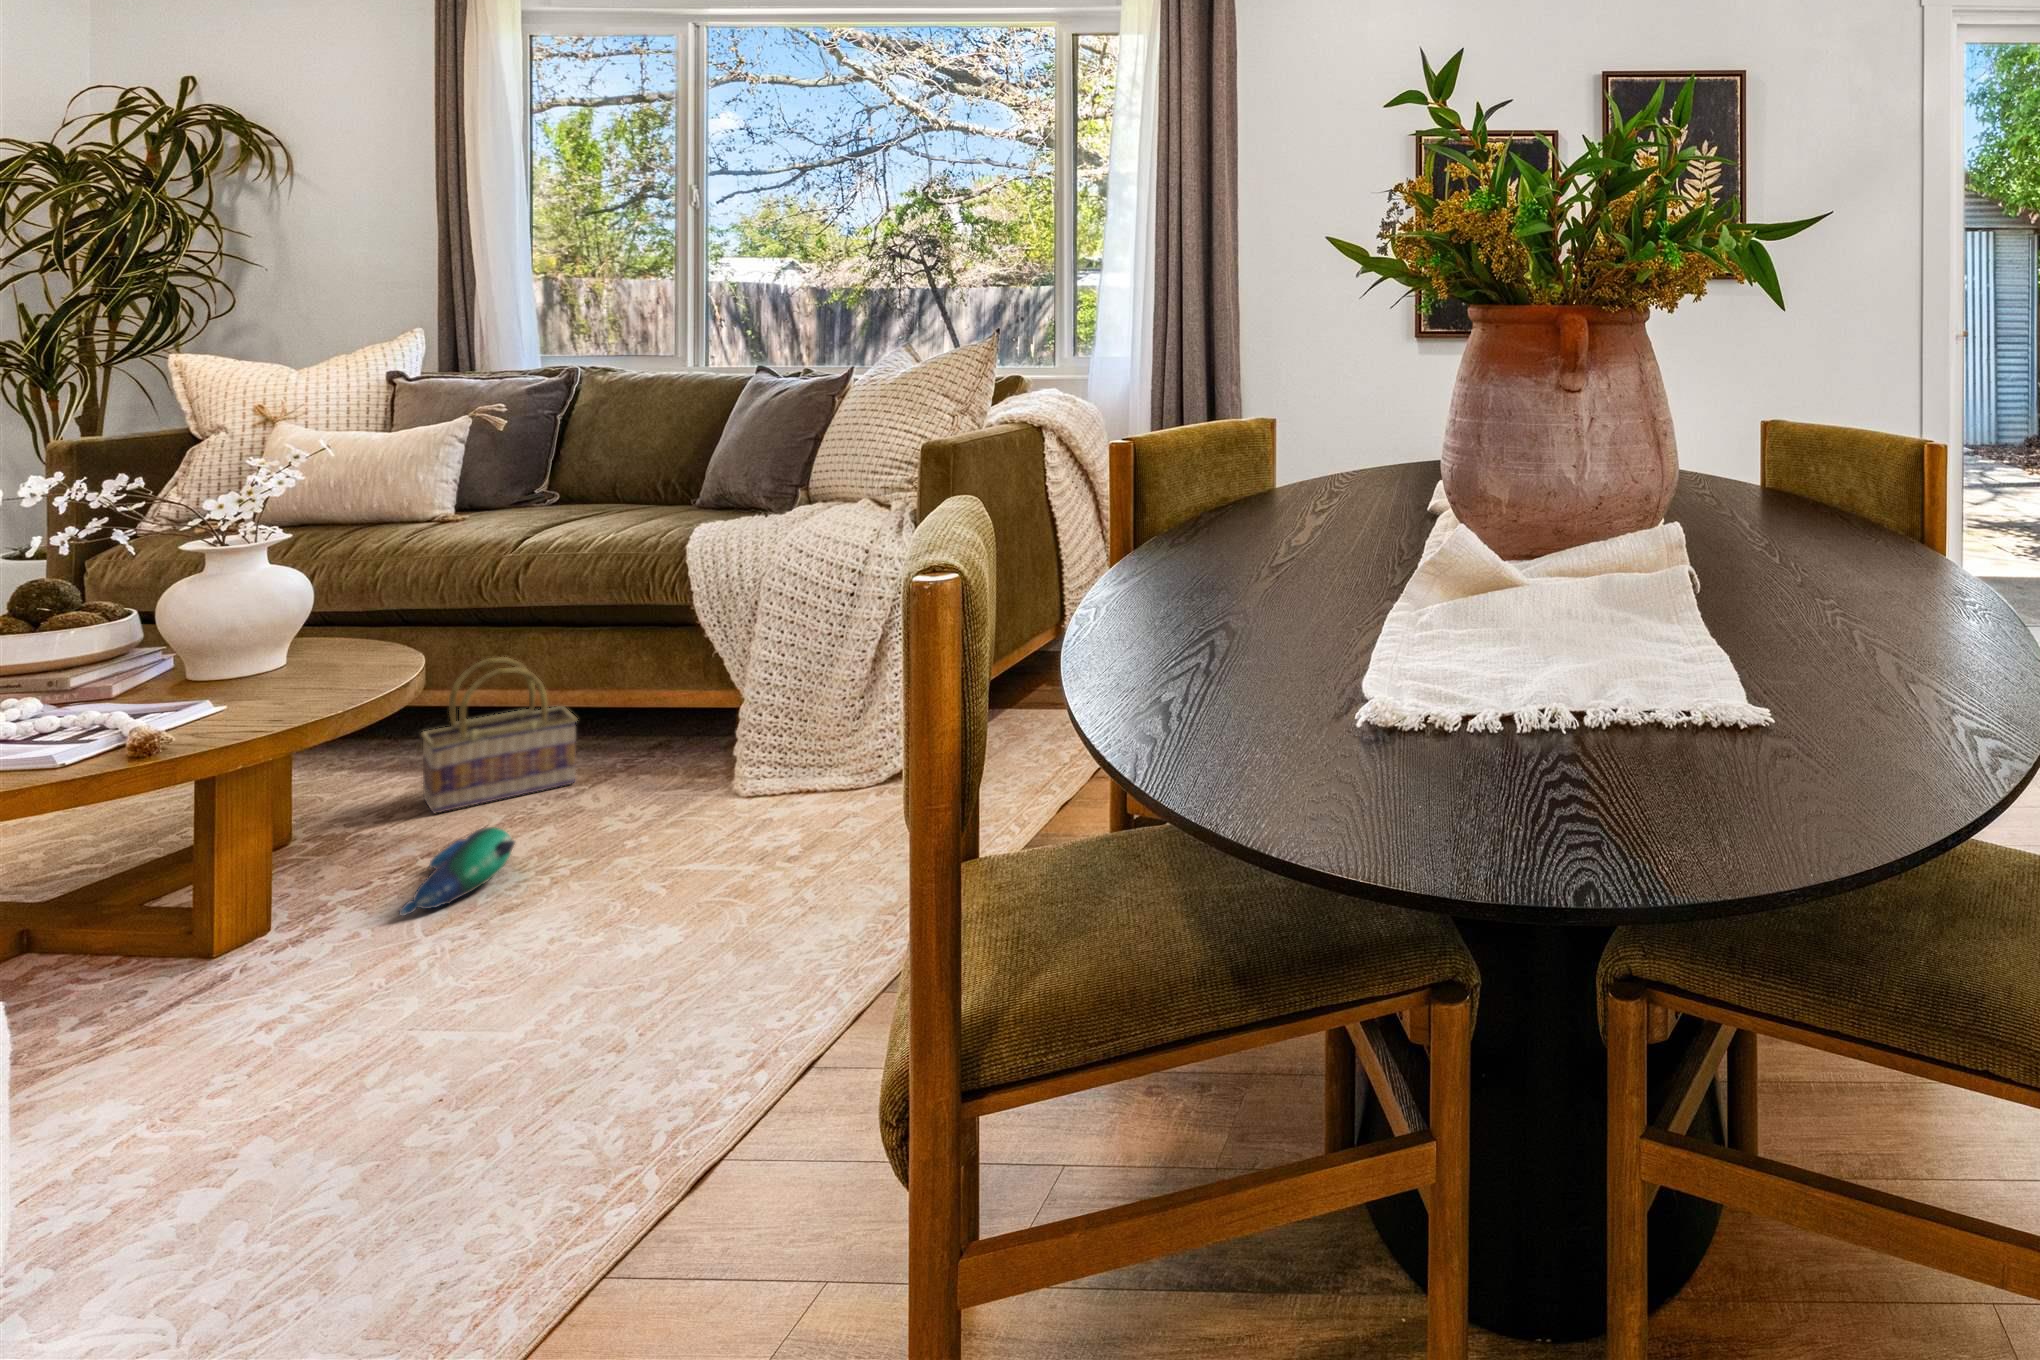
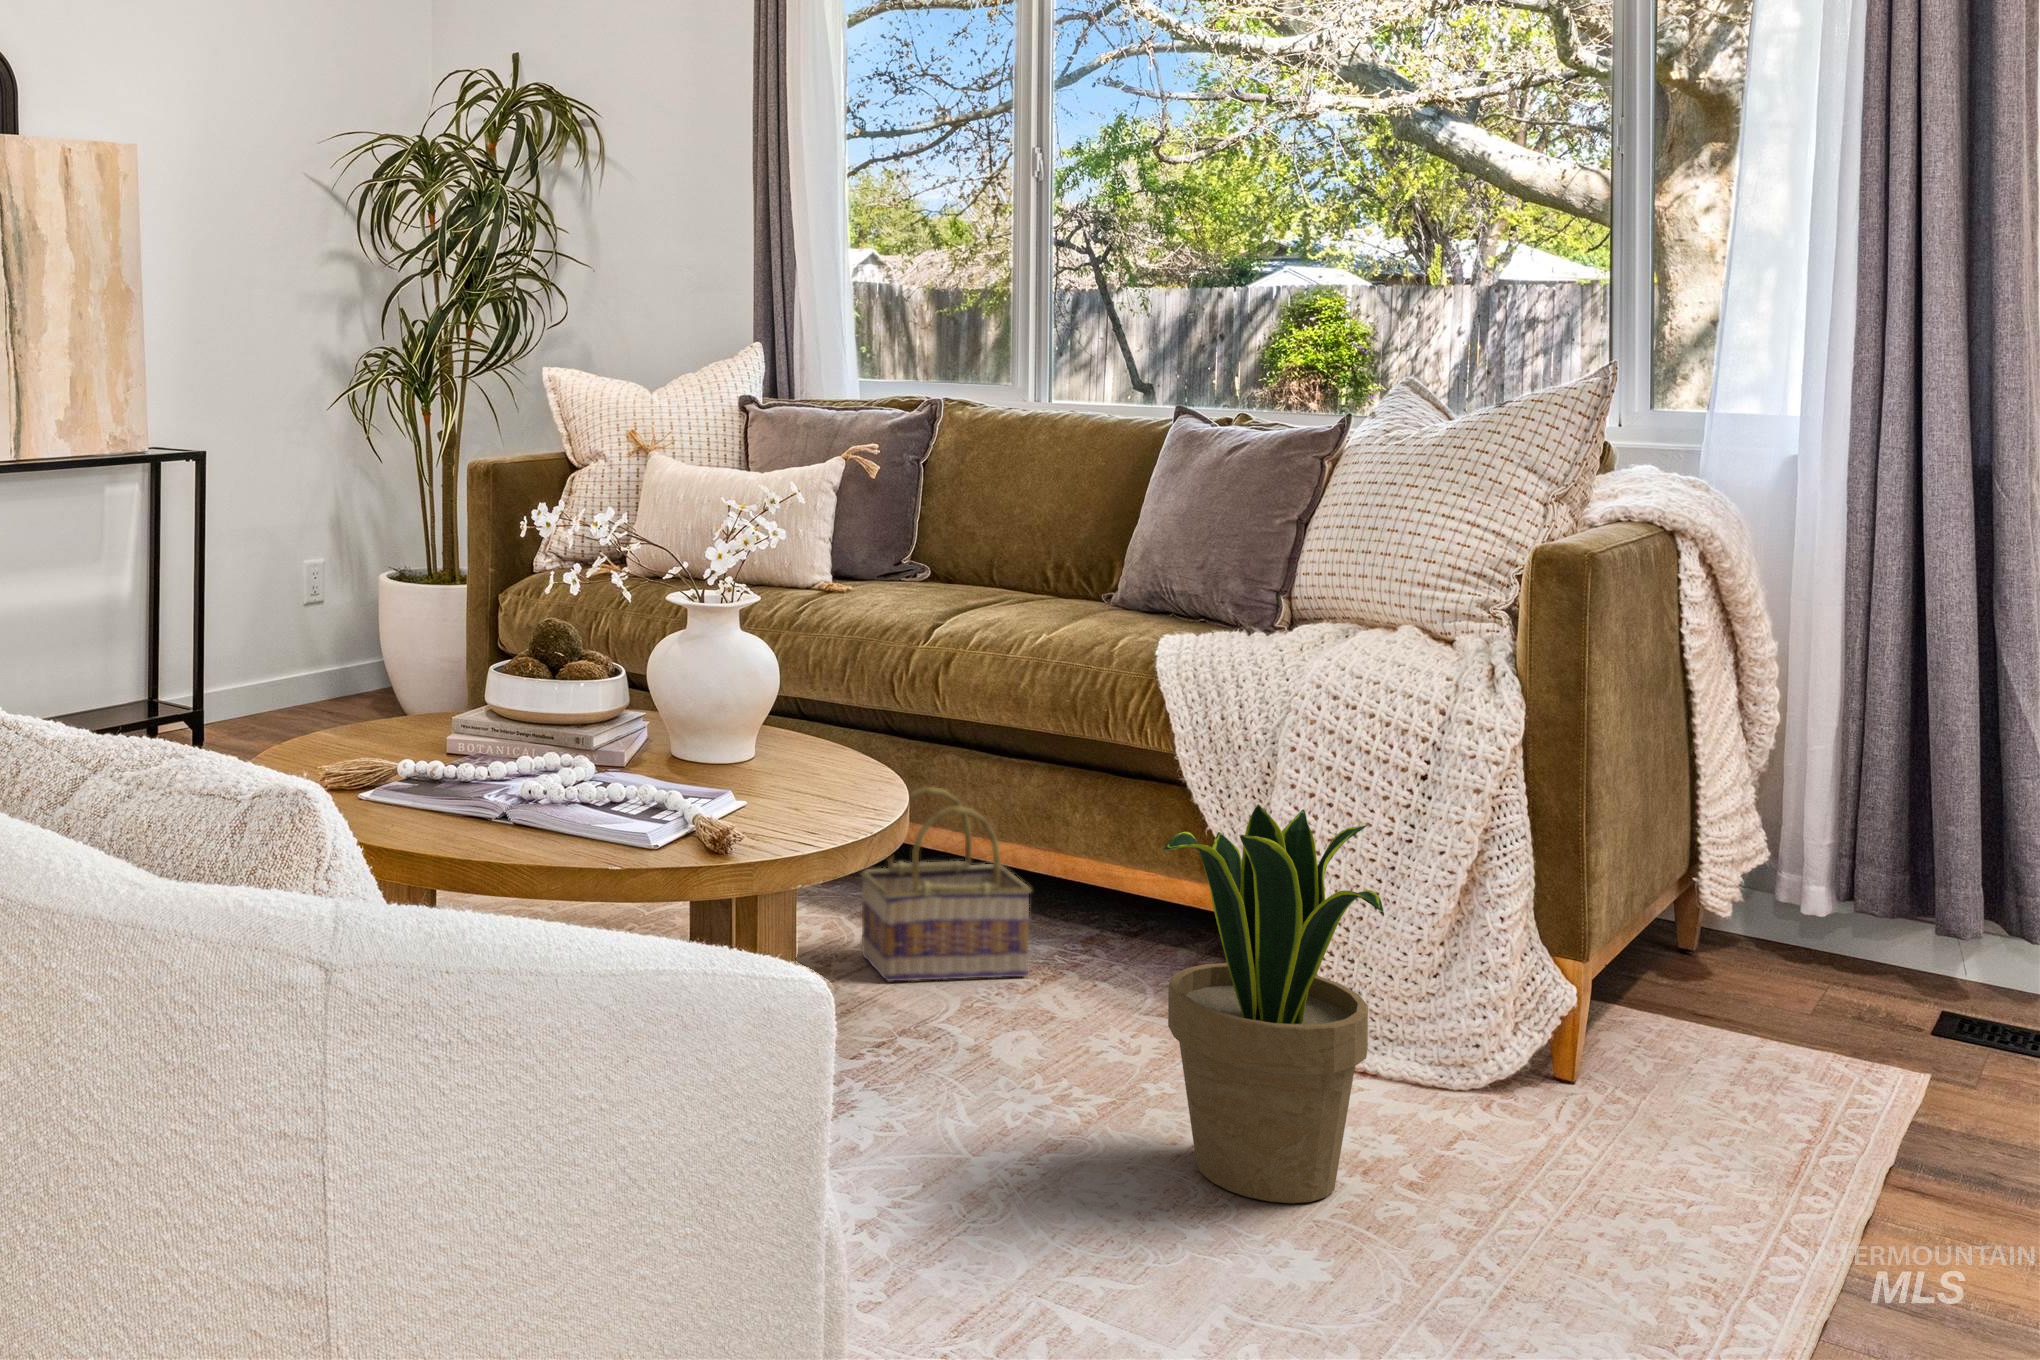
potted plant: none [578,622,760,893] -> present [1163,804,1383,1203]
plush toy: present [399,827,515,916] -> none [932,1032,1050,1136]

